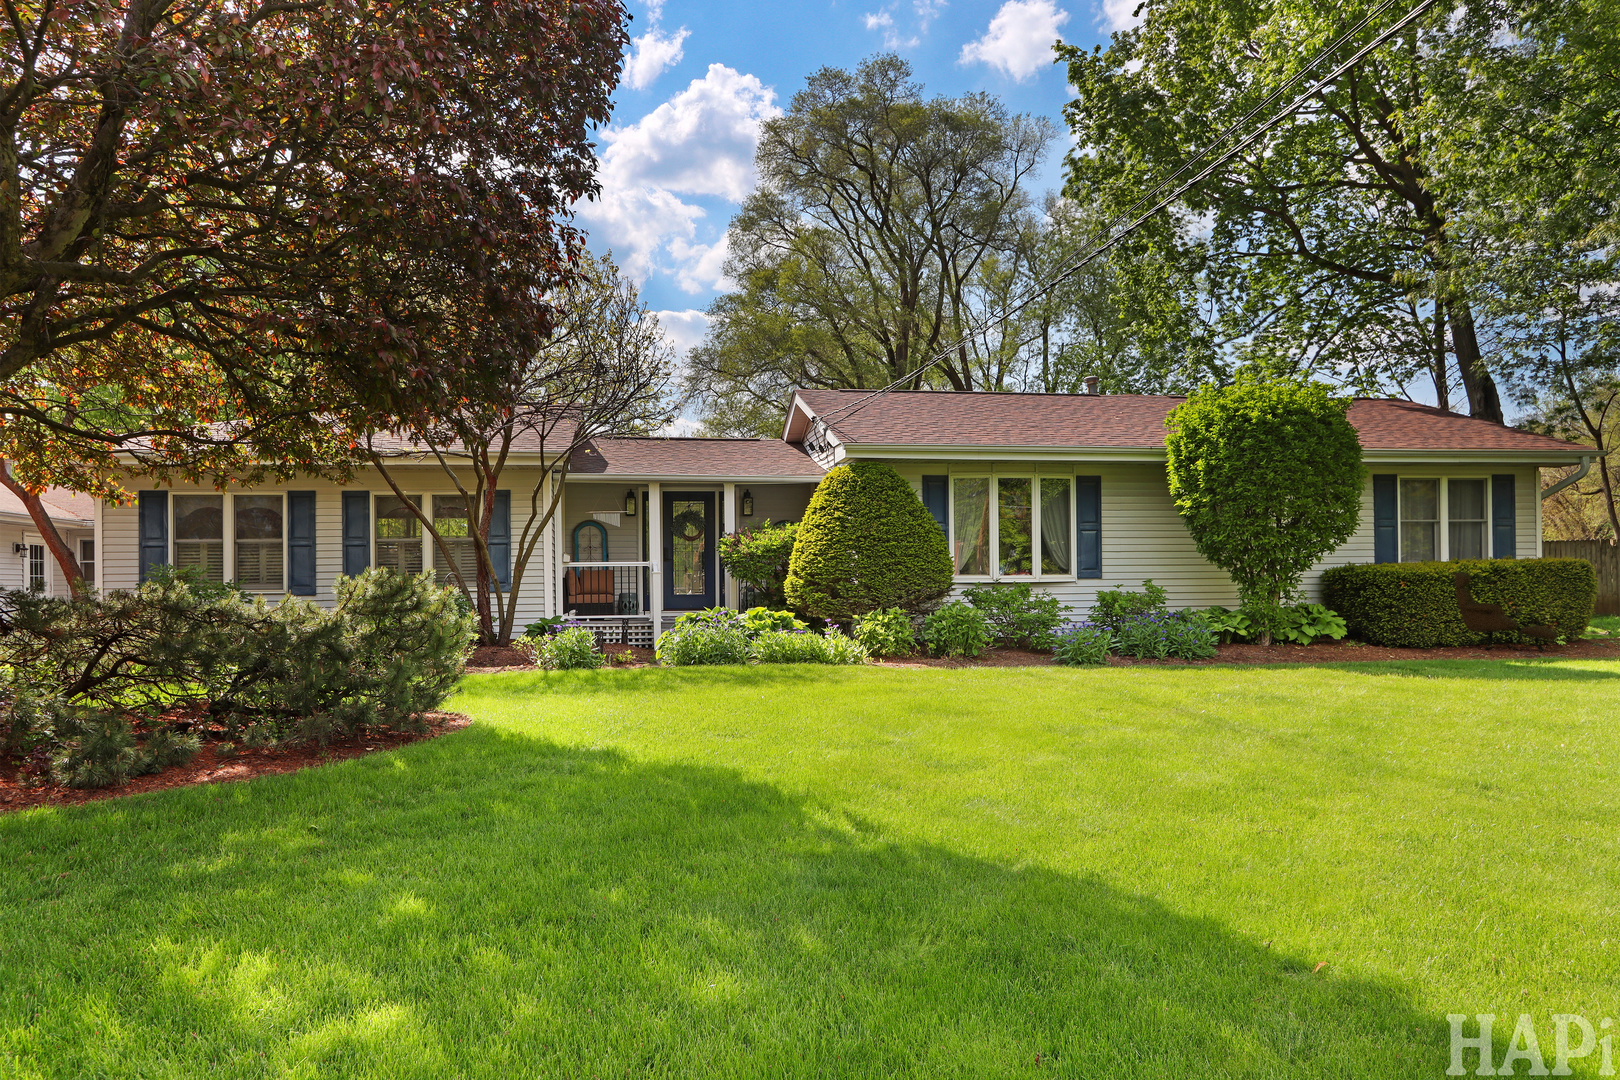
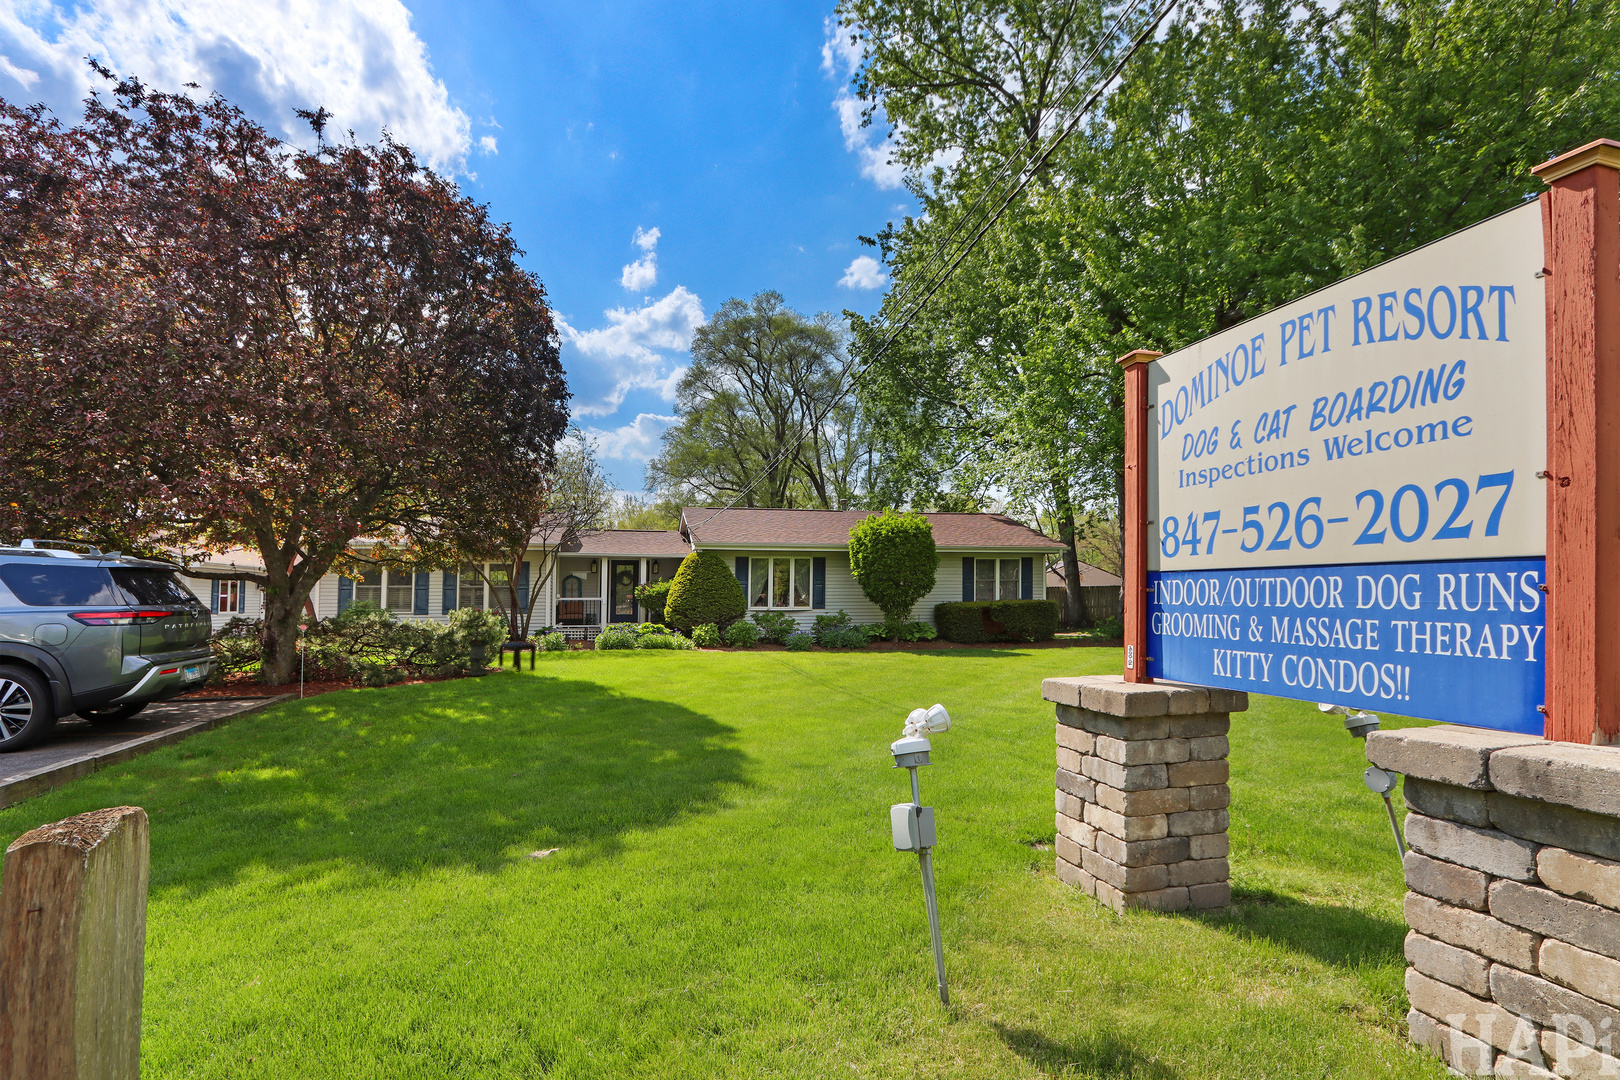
planter: none [370,646,430,748] -> present [467,639,489,676]
bench: none [452,652,547,731] -> present [499,642,536,671]

